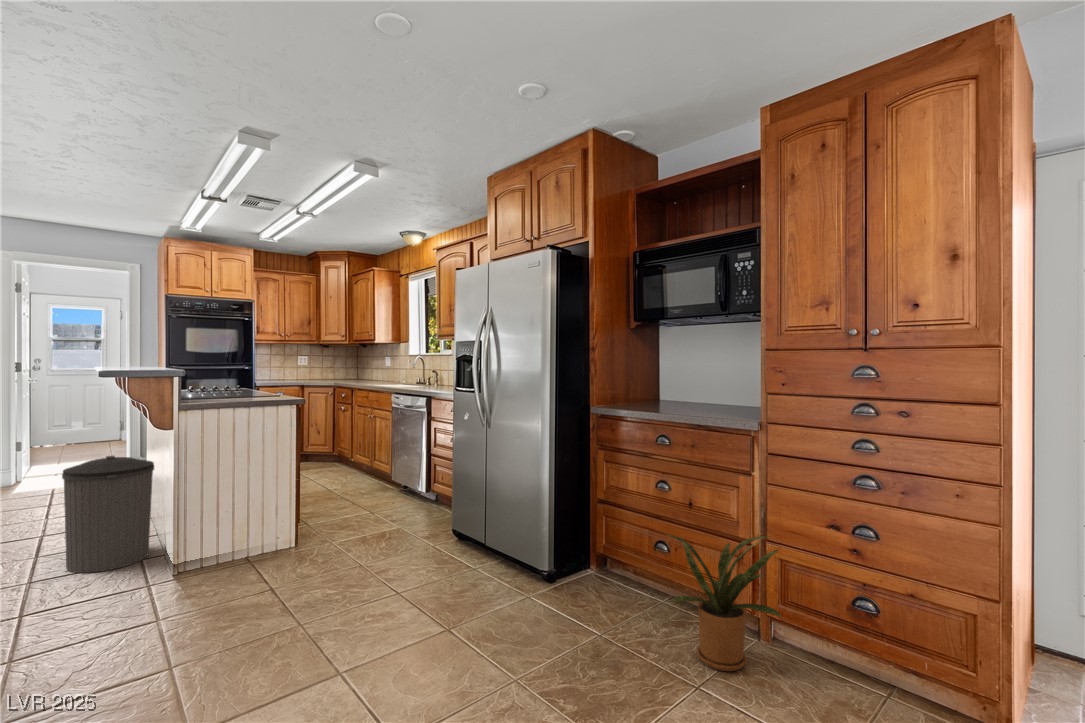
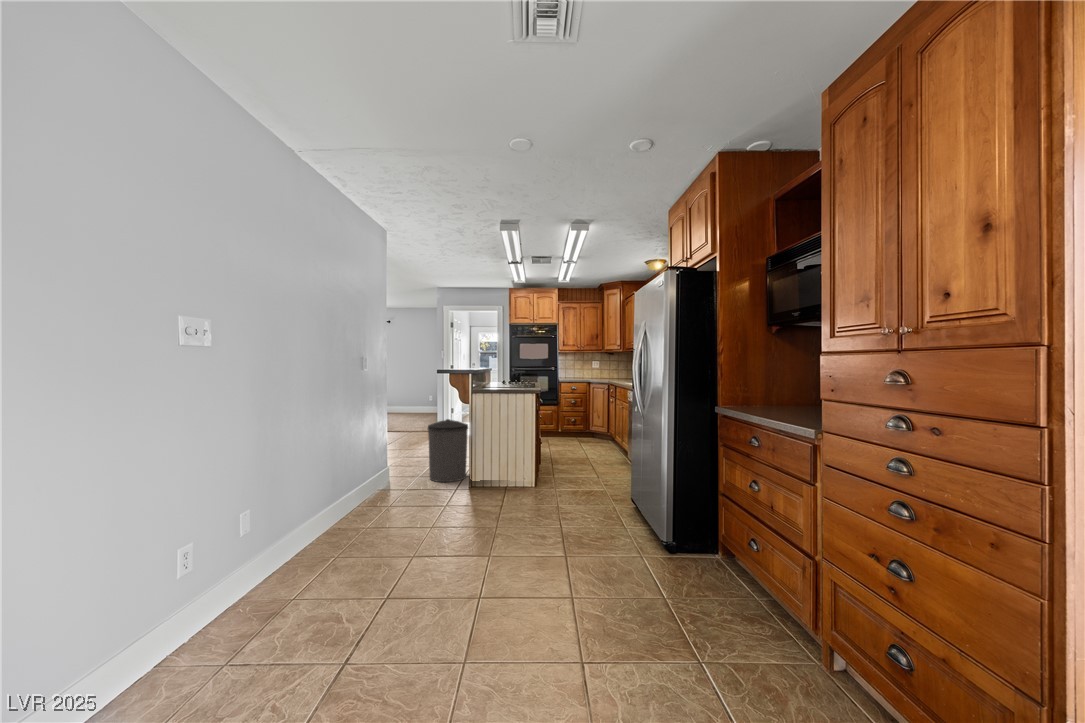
house plant: present [666,534,782,671] -> none [703,522,821,666]

